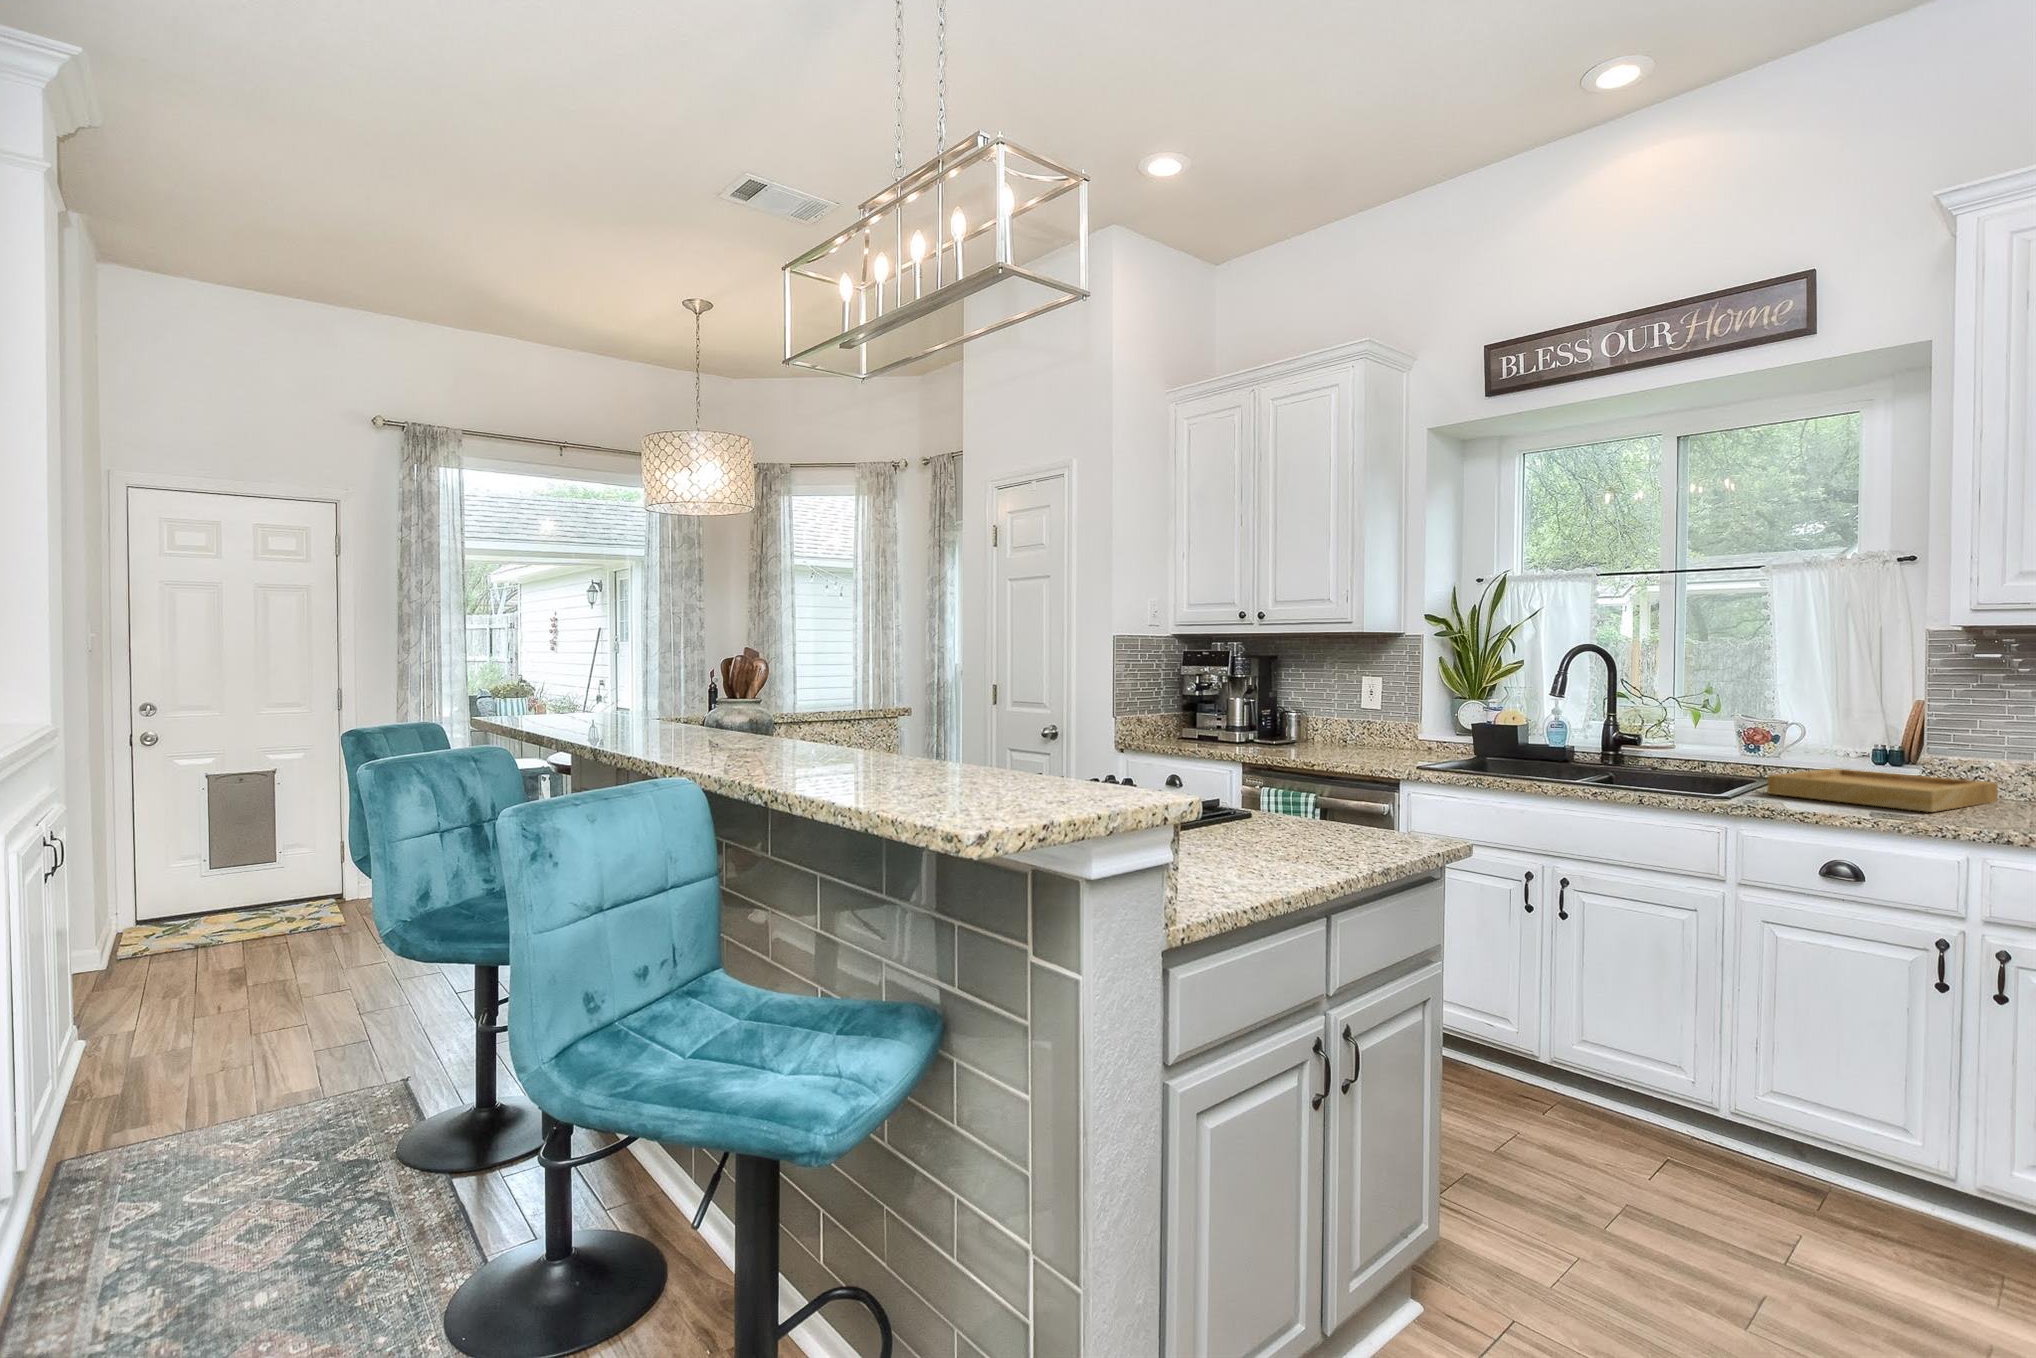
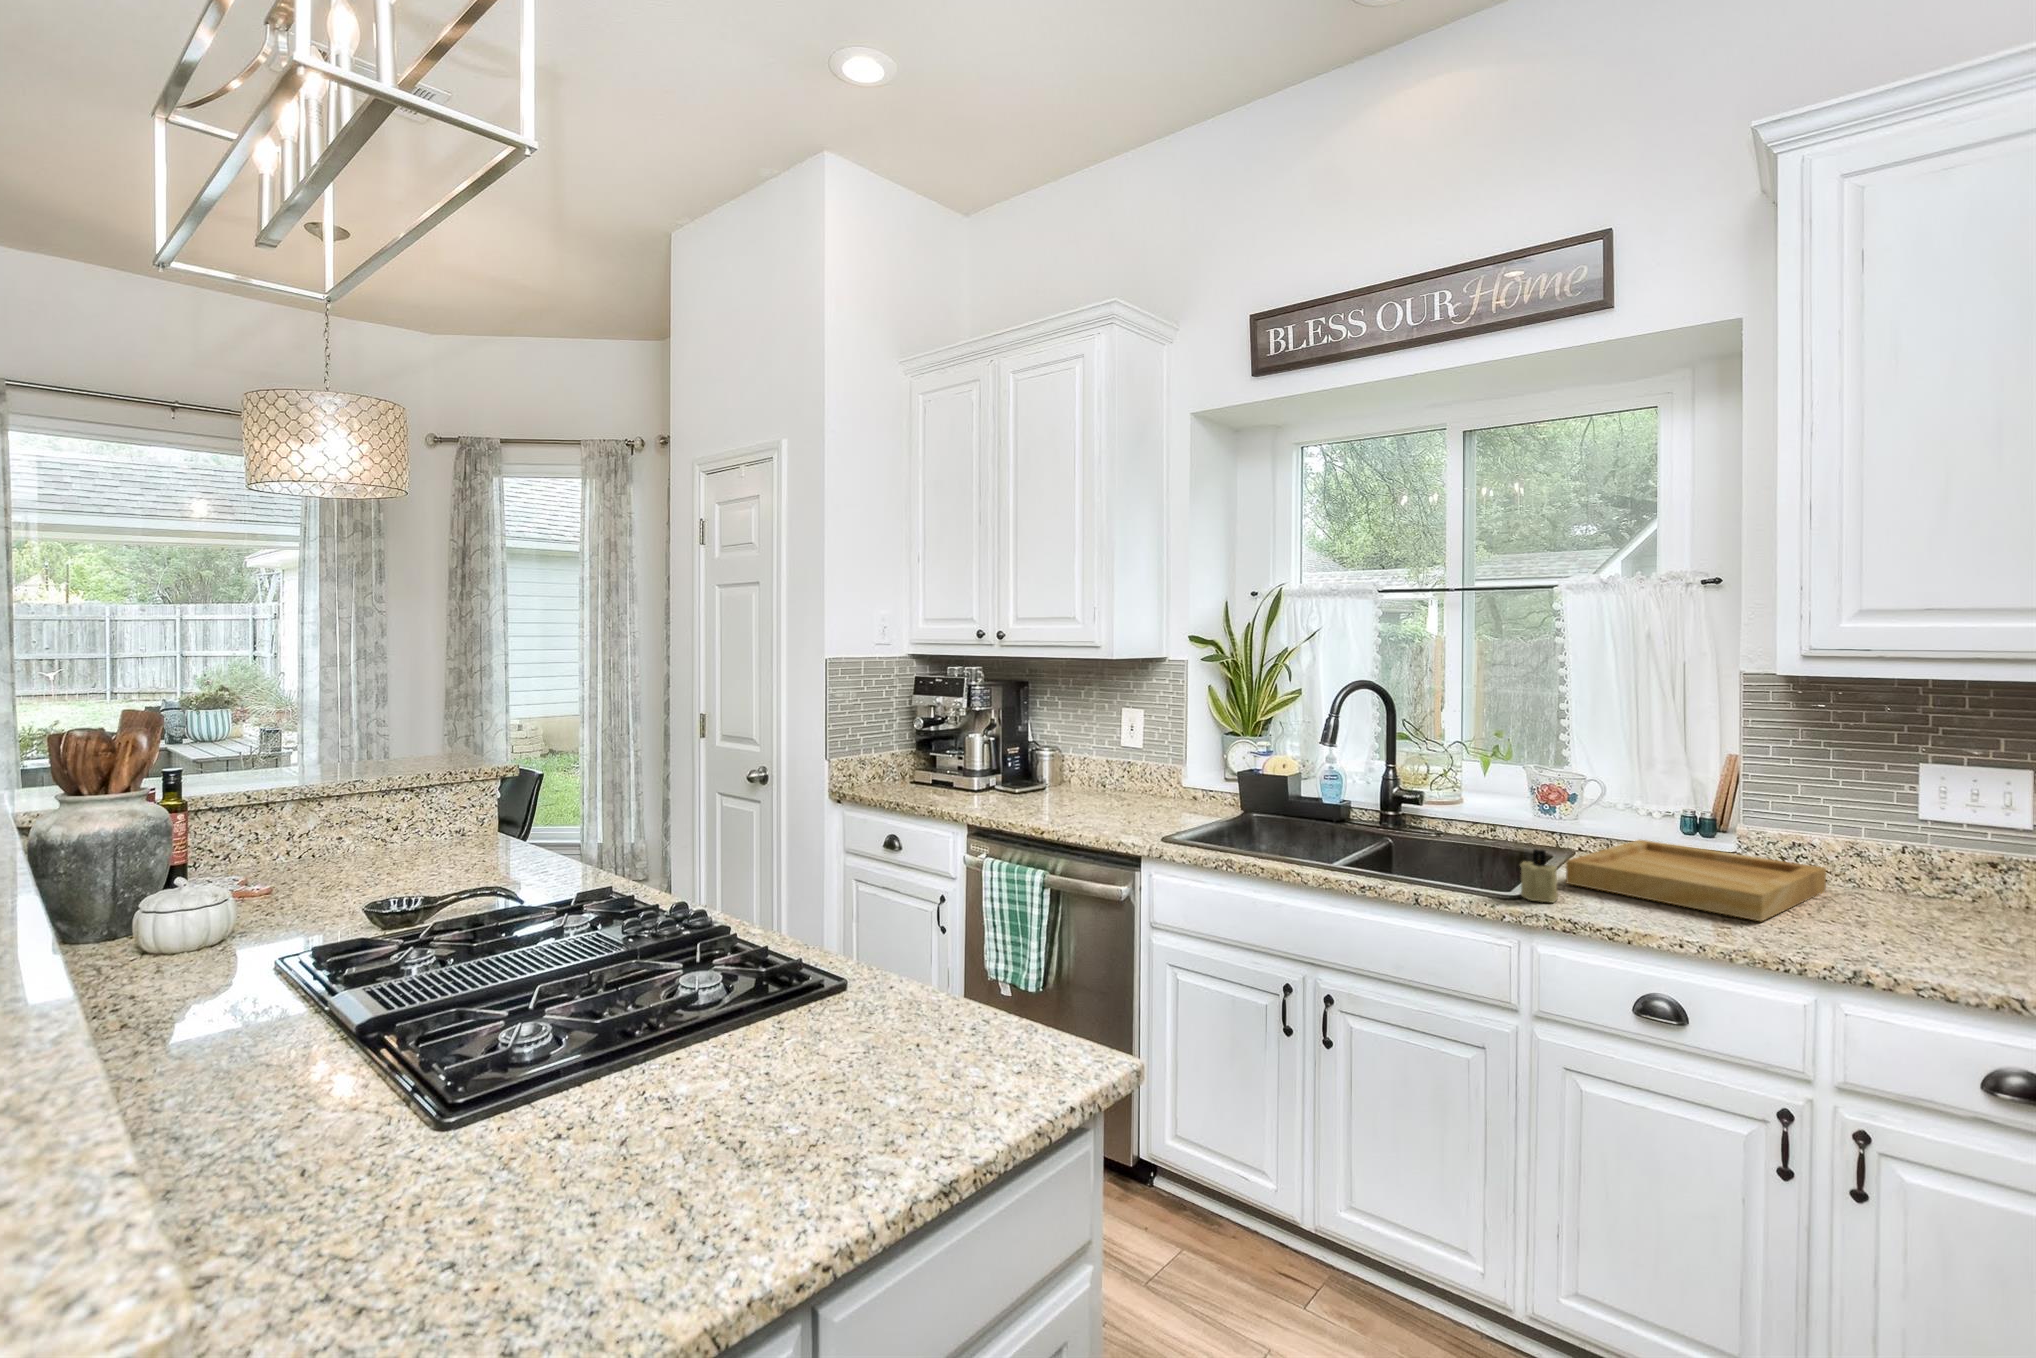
candle: none [1727,762,1760,802] -> present [1520,849,1558,903]

